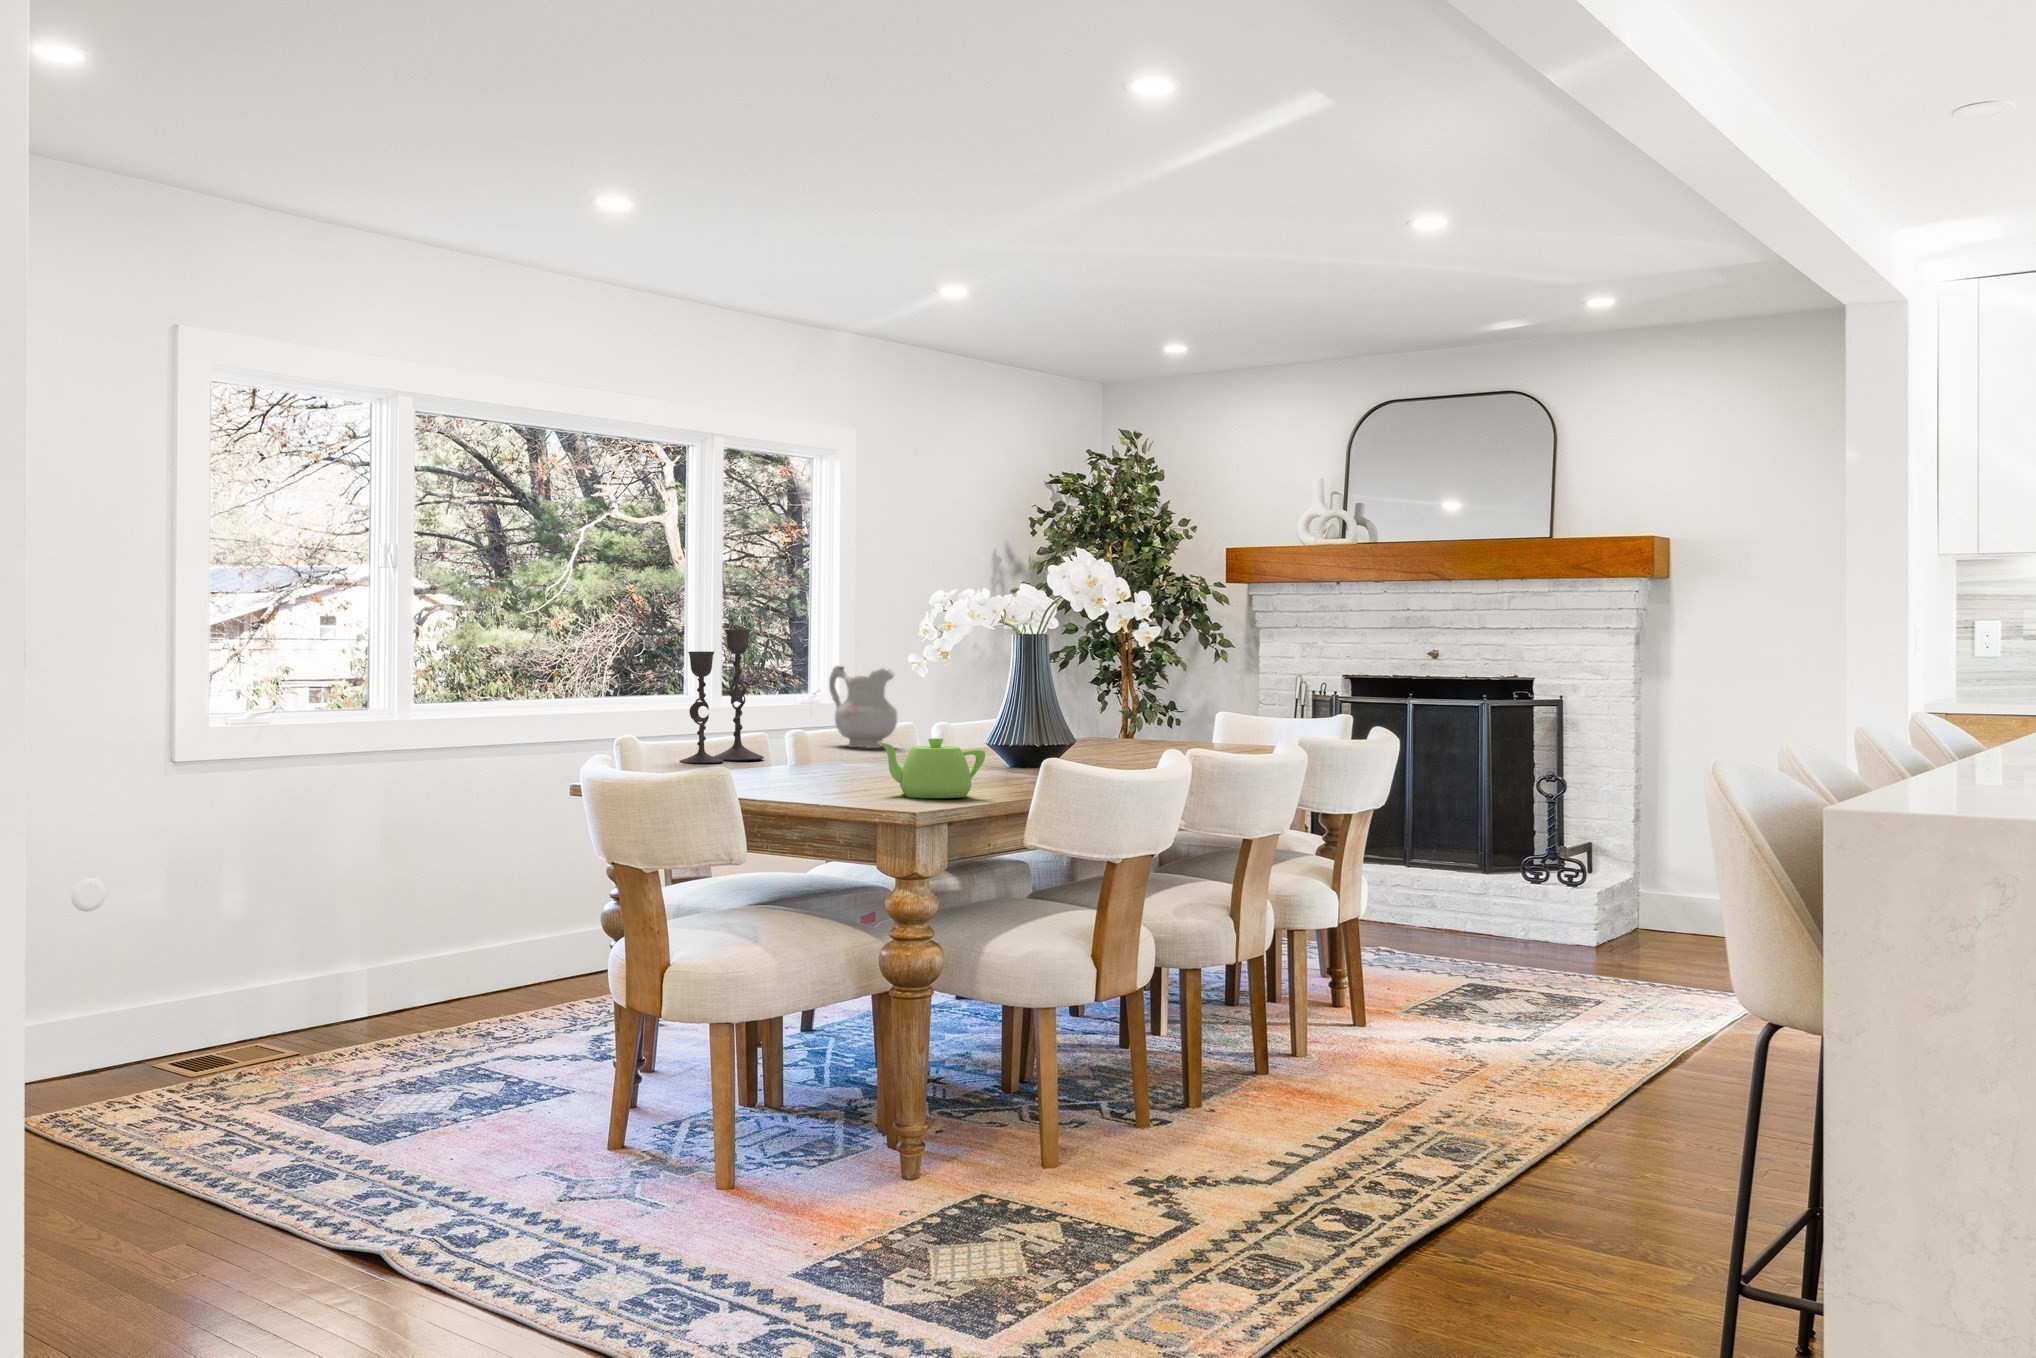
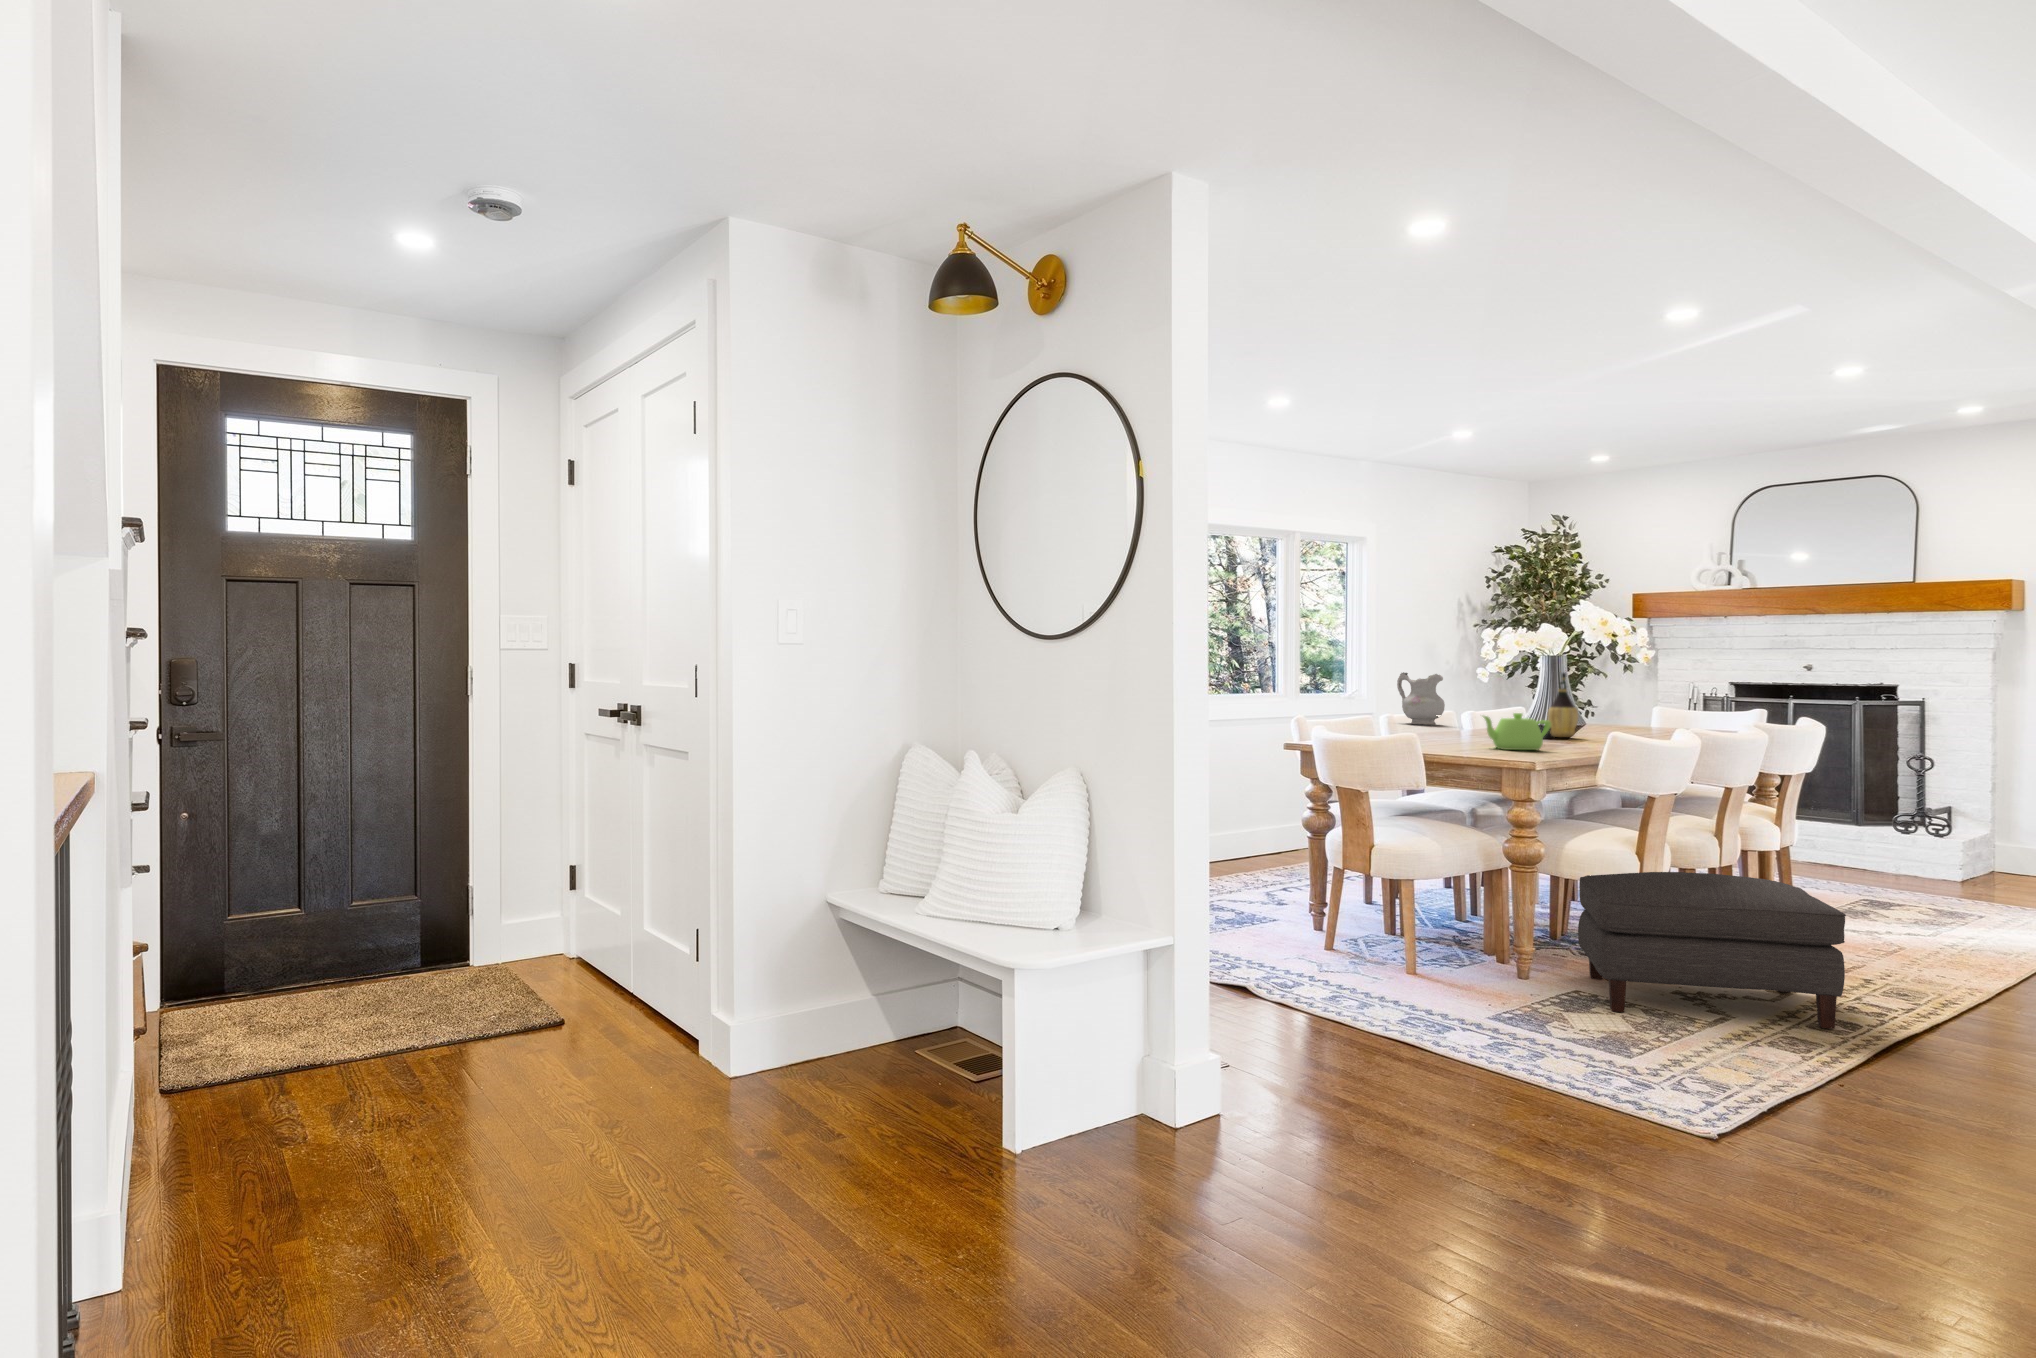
candlestick: present [680,629,764,763] -> none [1326,648,1375,730]
wine bottle: none [1026,661,1069,768] -> present [1548,673,1578,737]
ottoman: none [1004,991,1349,1228] -> present [1578,872,1846,1029]

